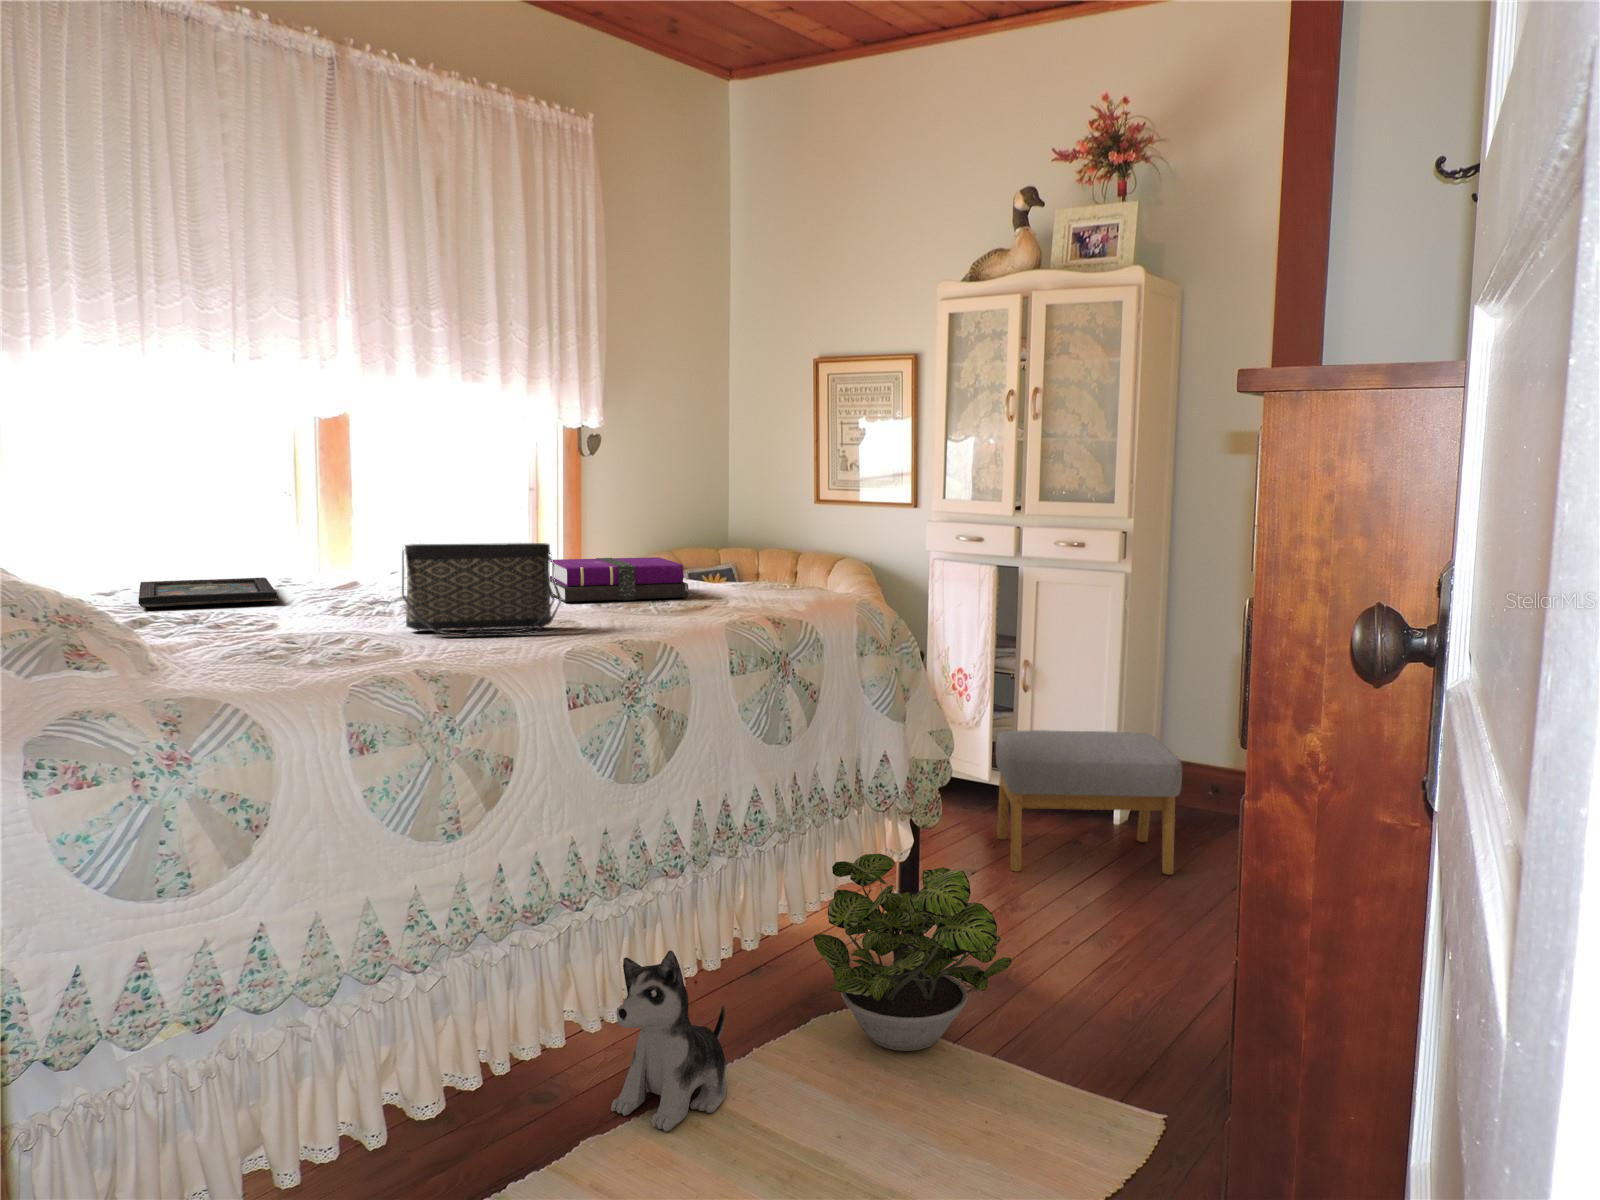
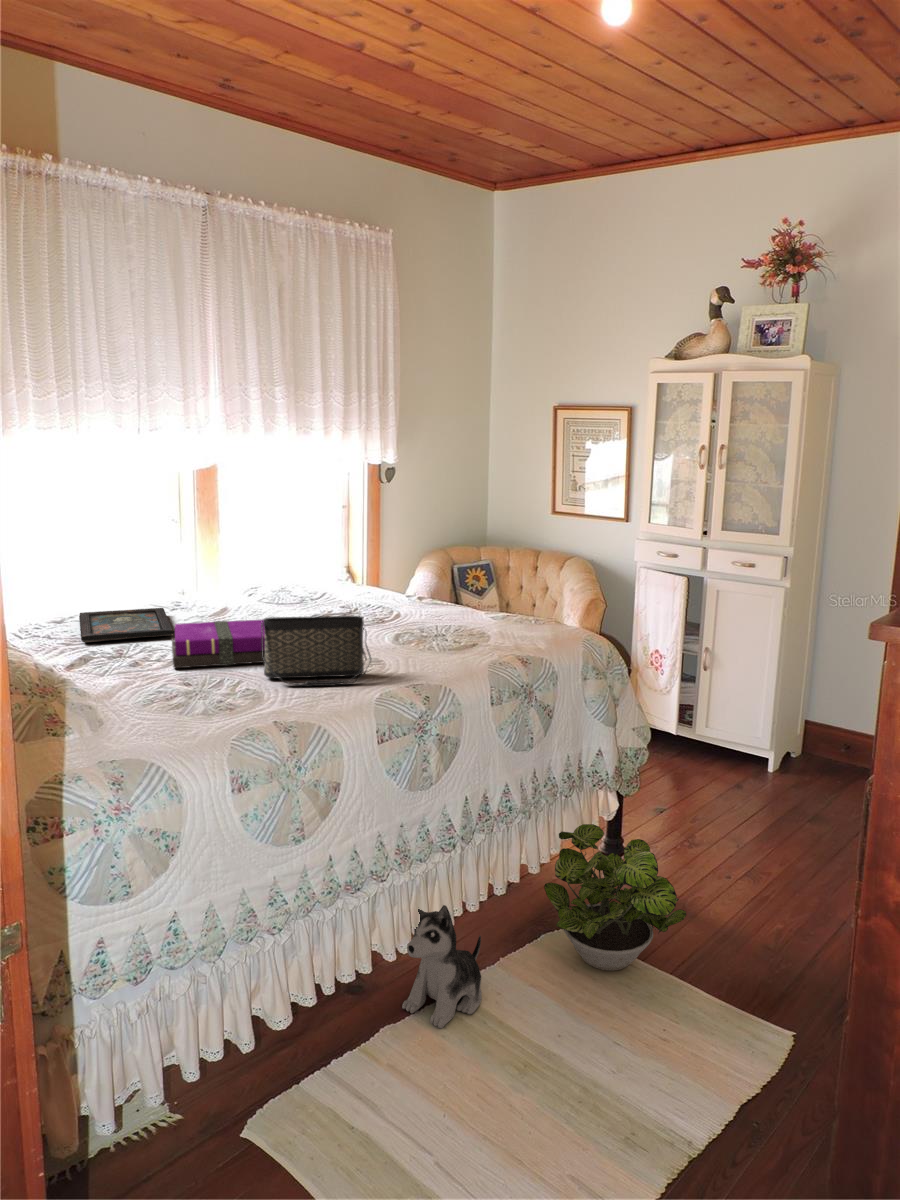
notebook: present [550,557,689,602] -> present [172,620,265,668]
footstool: present [996,730,1182,874] -> none [680,706,822,822]

